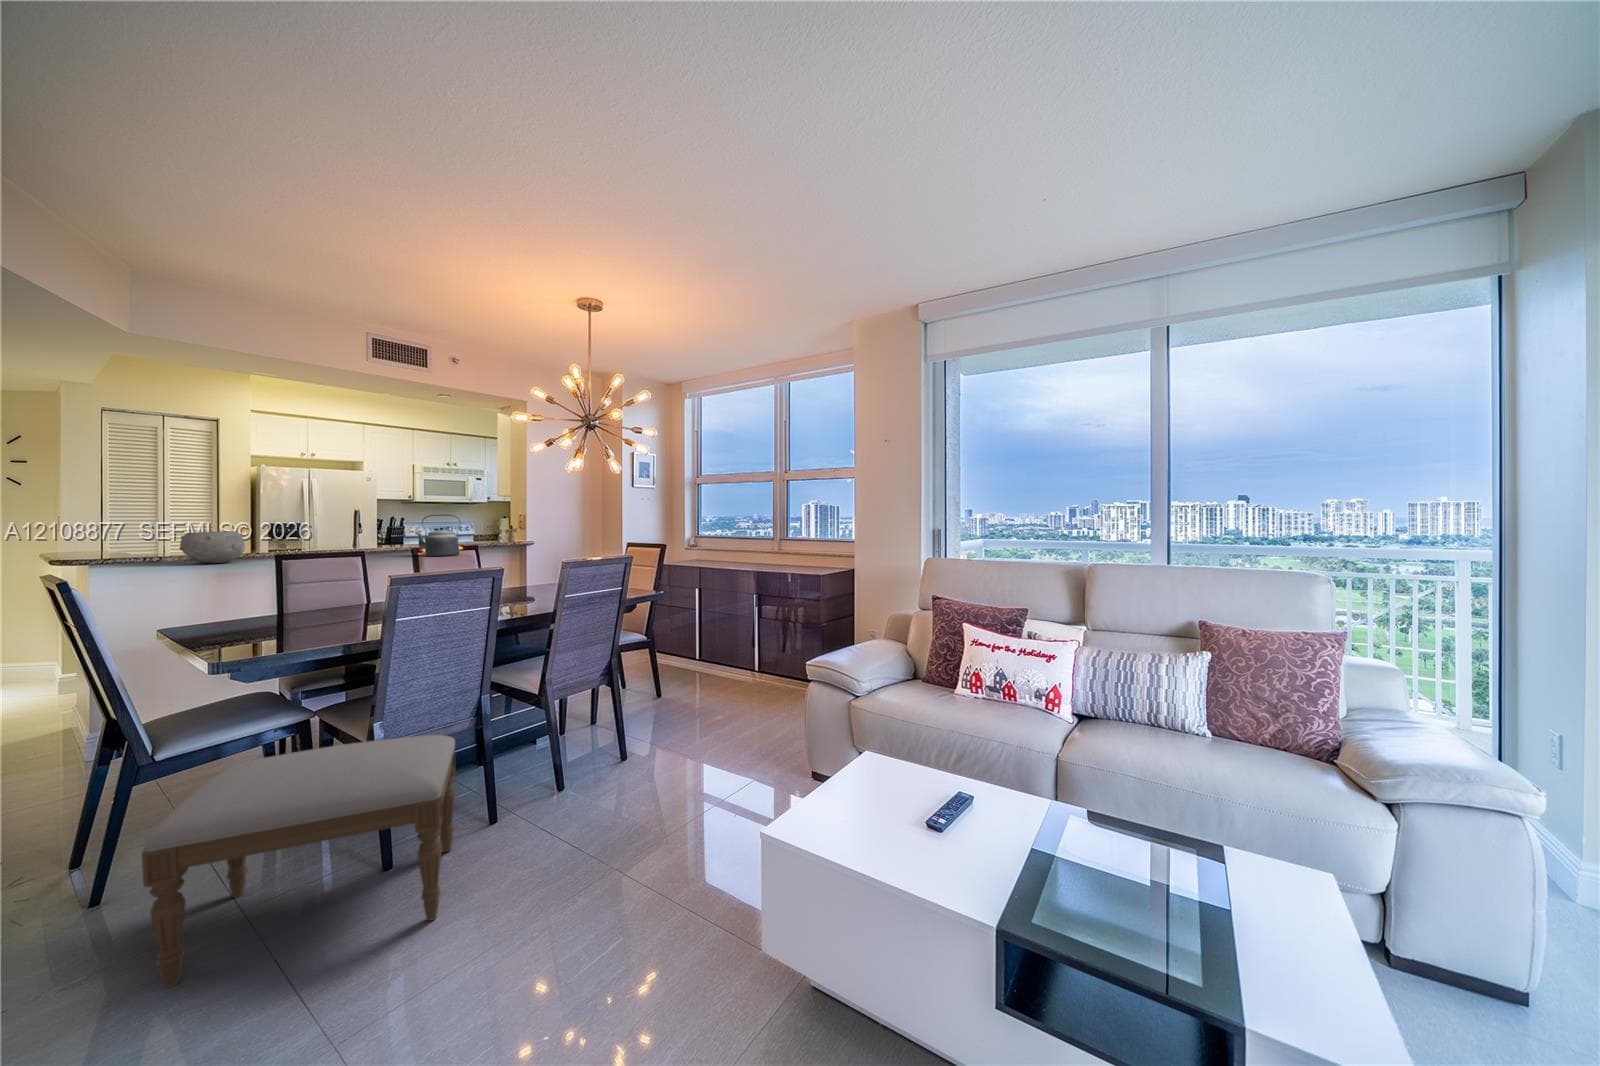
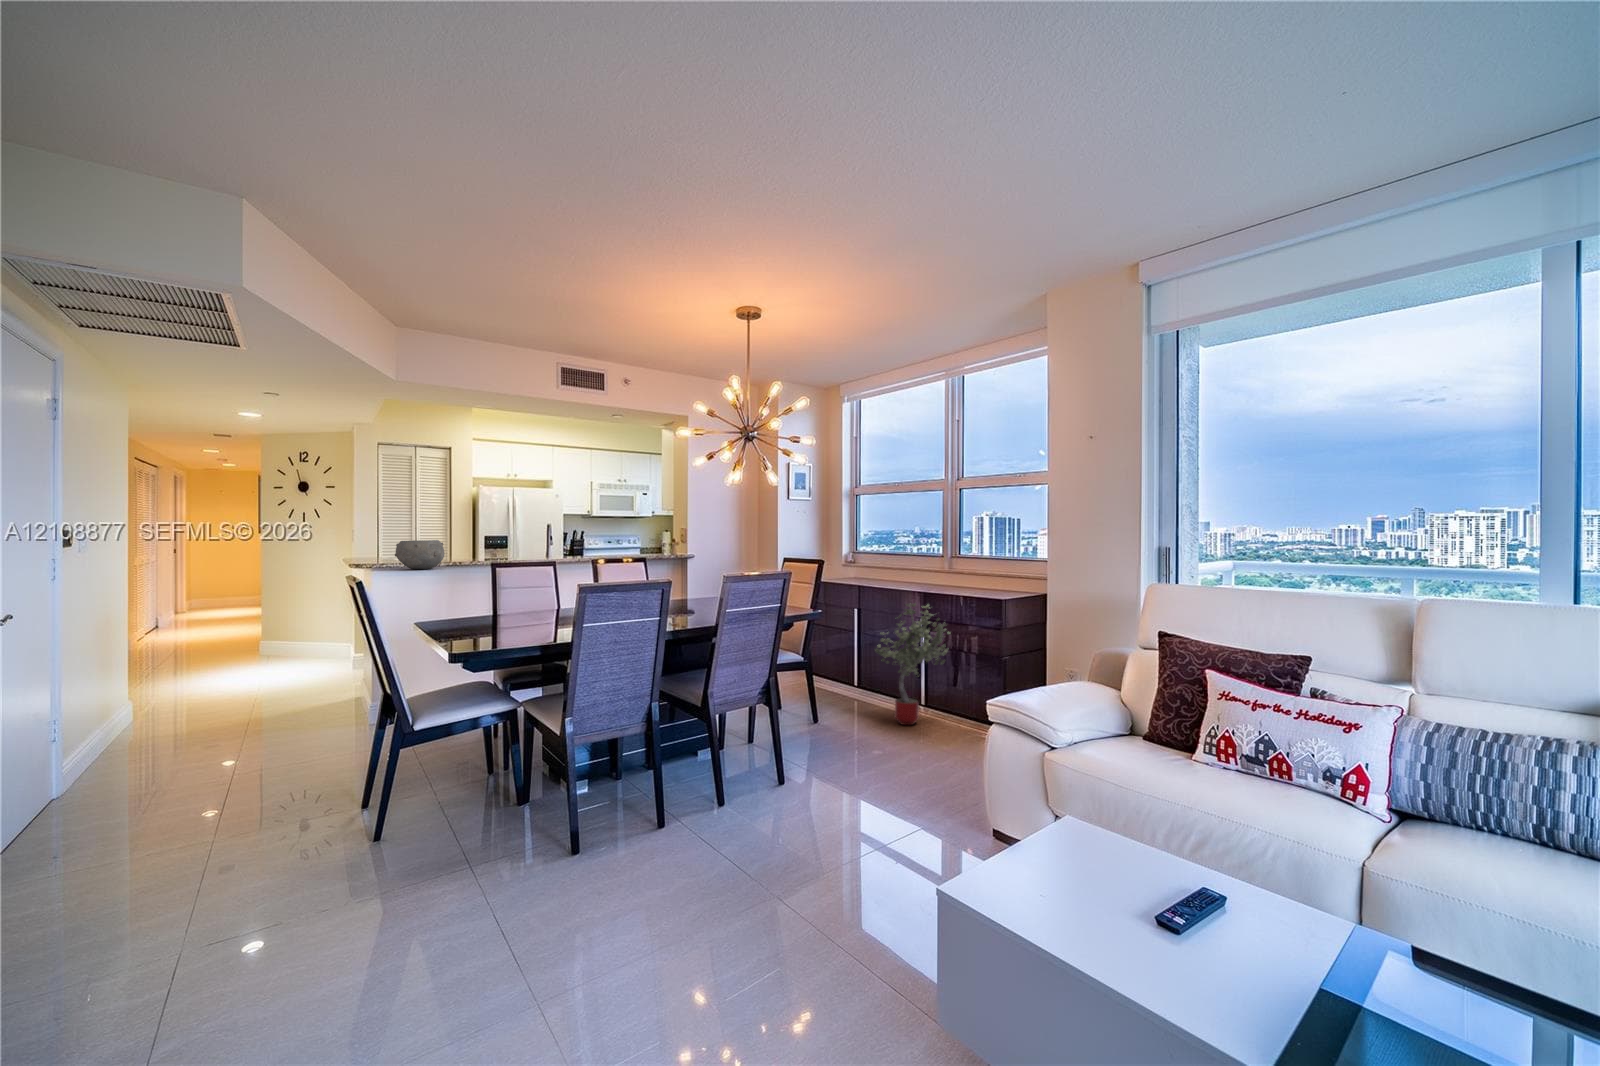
kettle: present [415,515,460,556] -> none [583,526,624,567]
potted tree: none [712,580,779,687] -> present [876,603,950,725]
ottoman: present [142,735,455,988] -> none [312,752,598,982]

